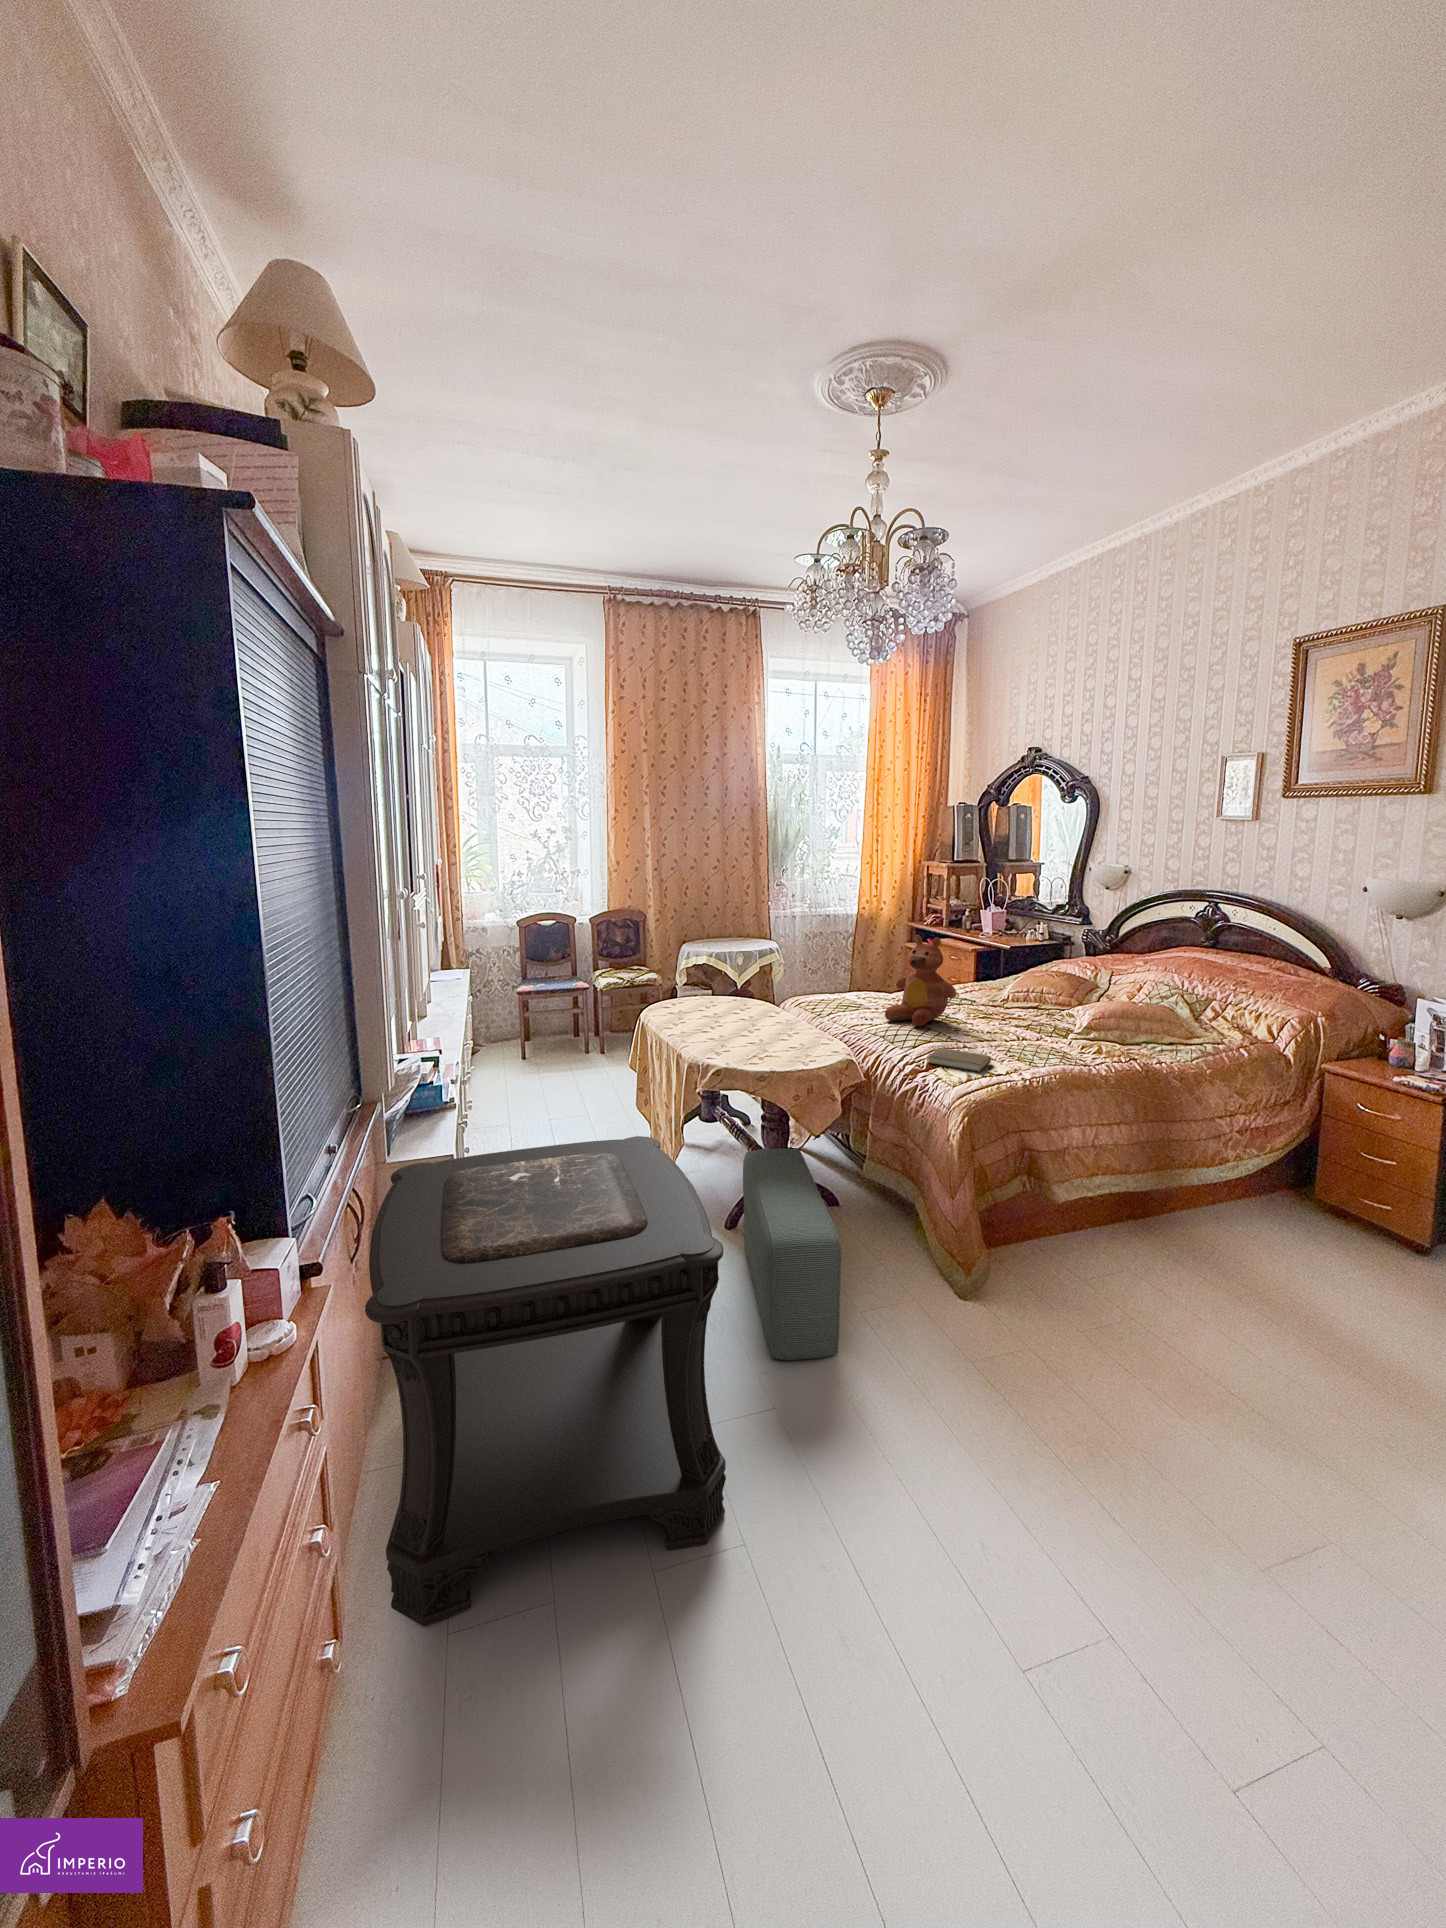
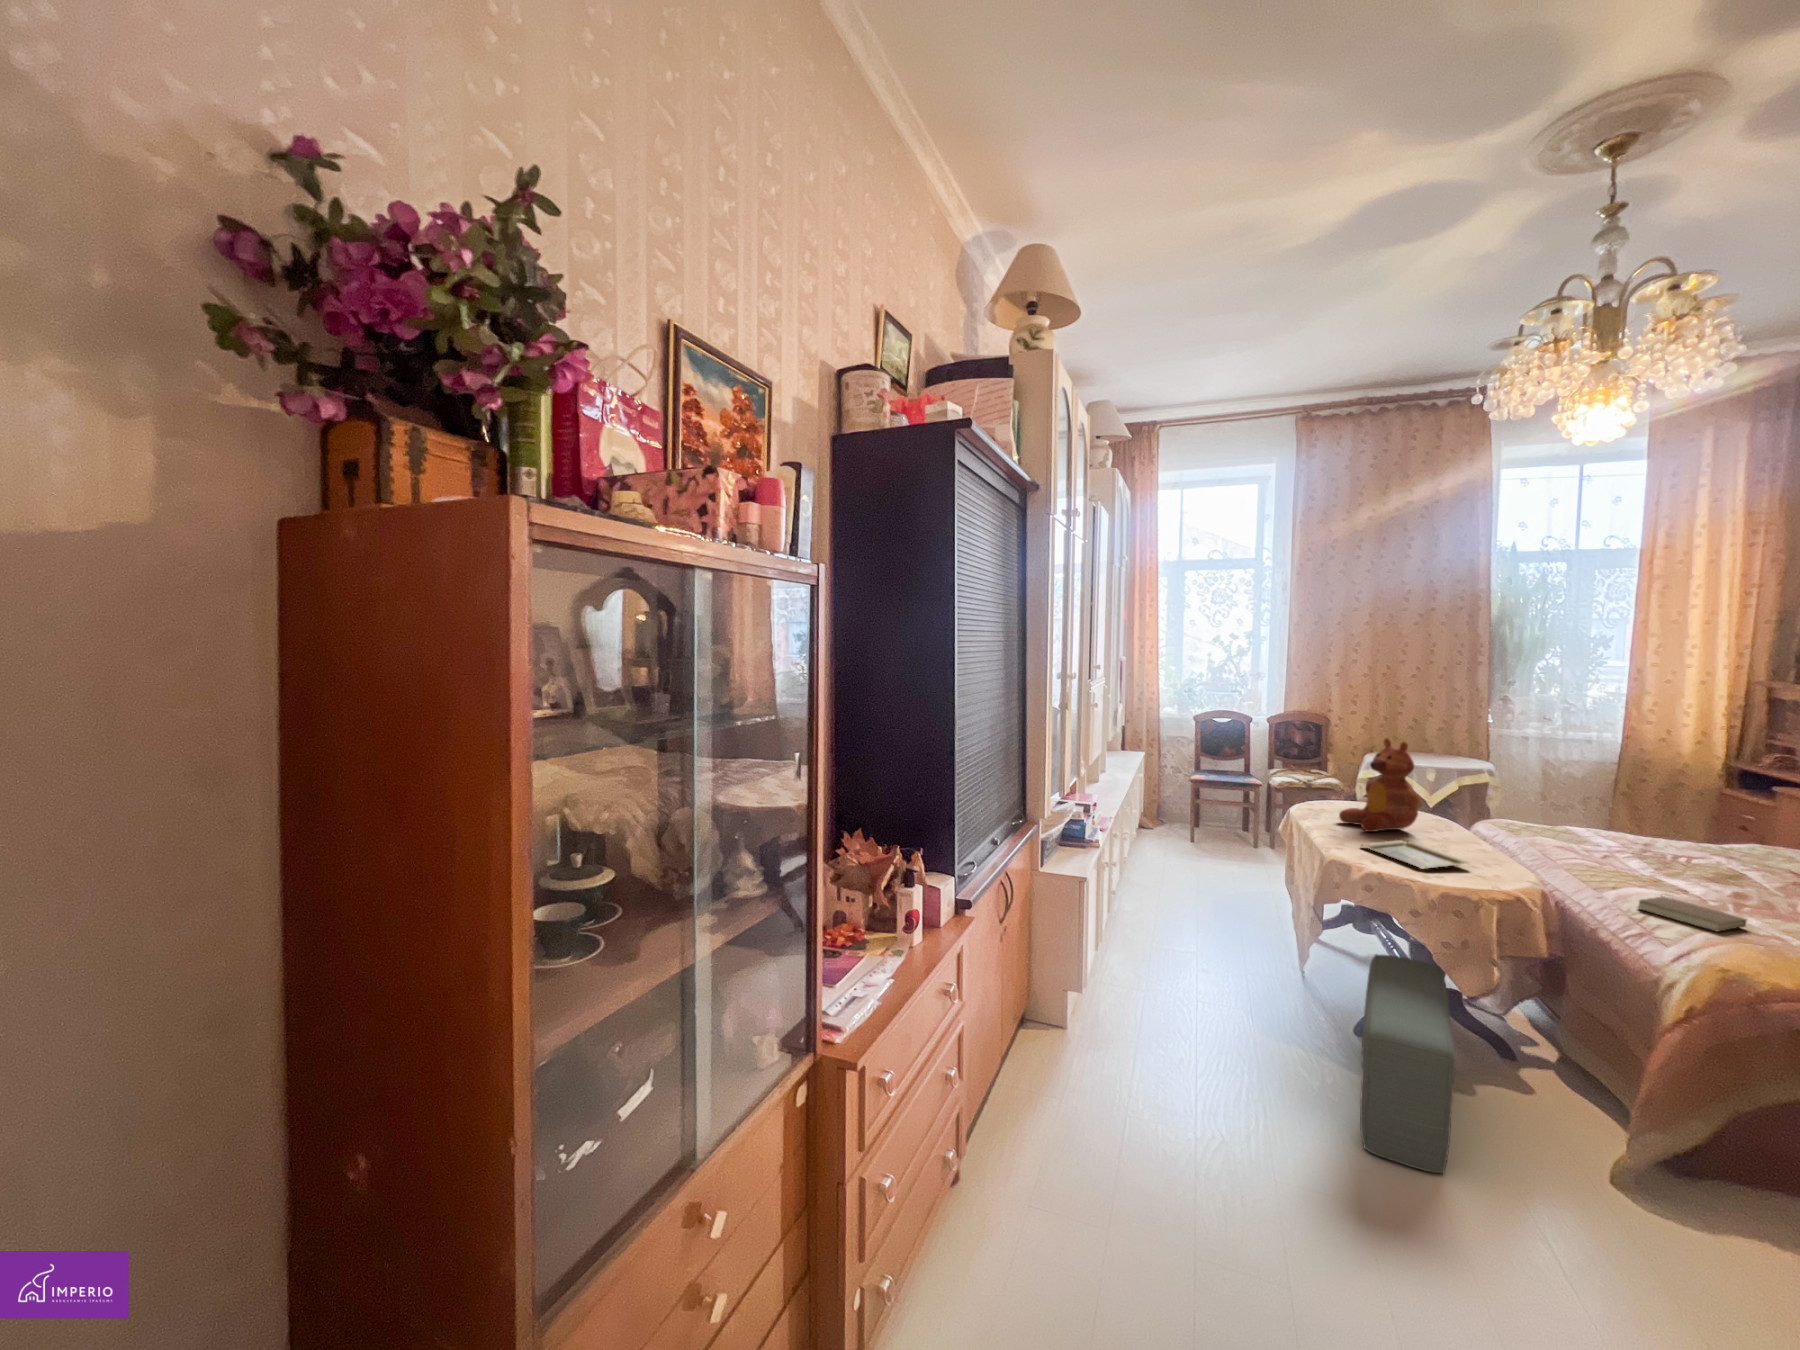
teddy bear: present [885,935,957,1027] -> present [1339,738,1422,832]
tray: none [719,1032,810,1060] -> present [1362,840,1470,869]
side table: present [365,1136,726,1627] -> none [997,875,1279,1251]

